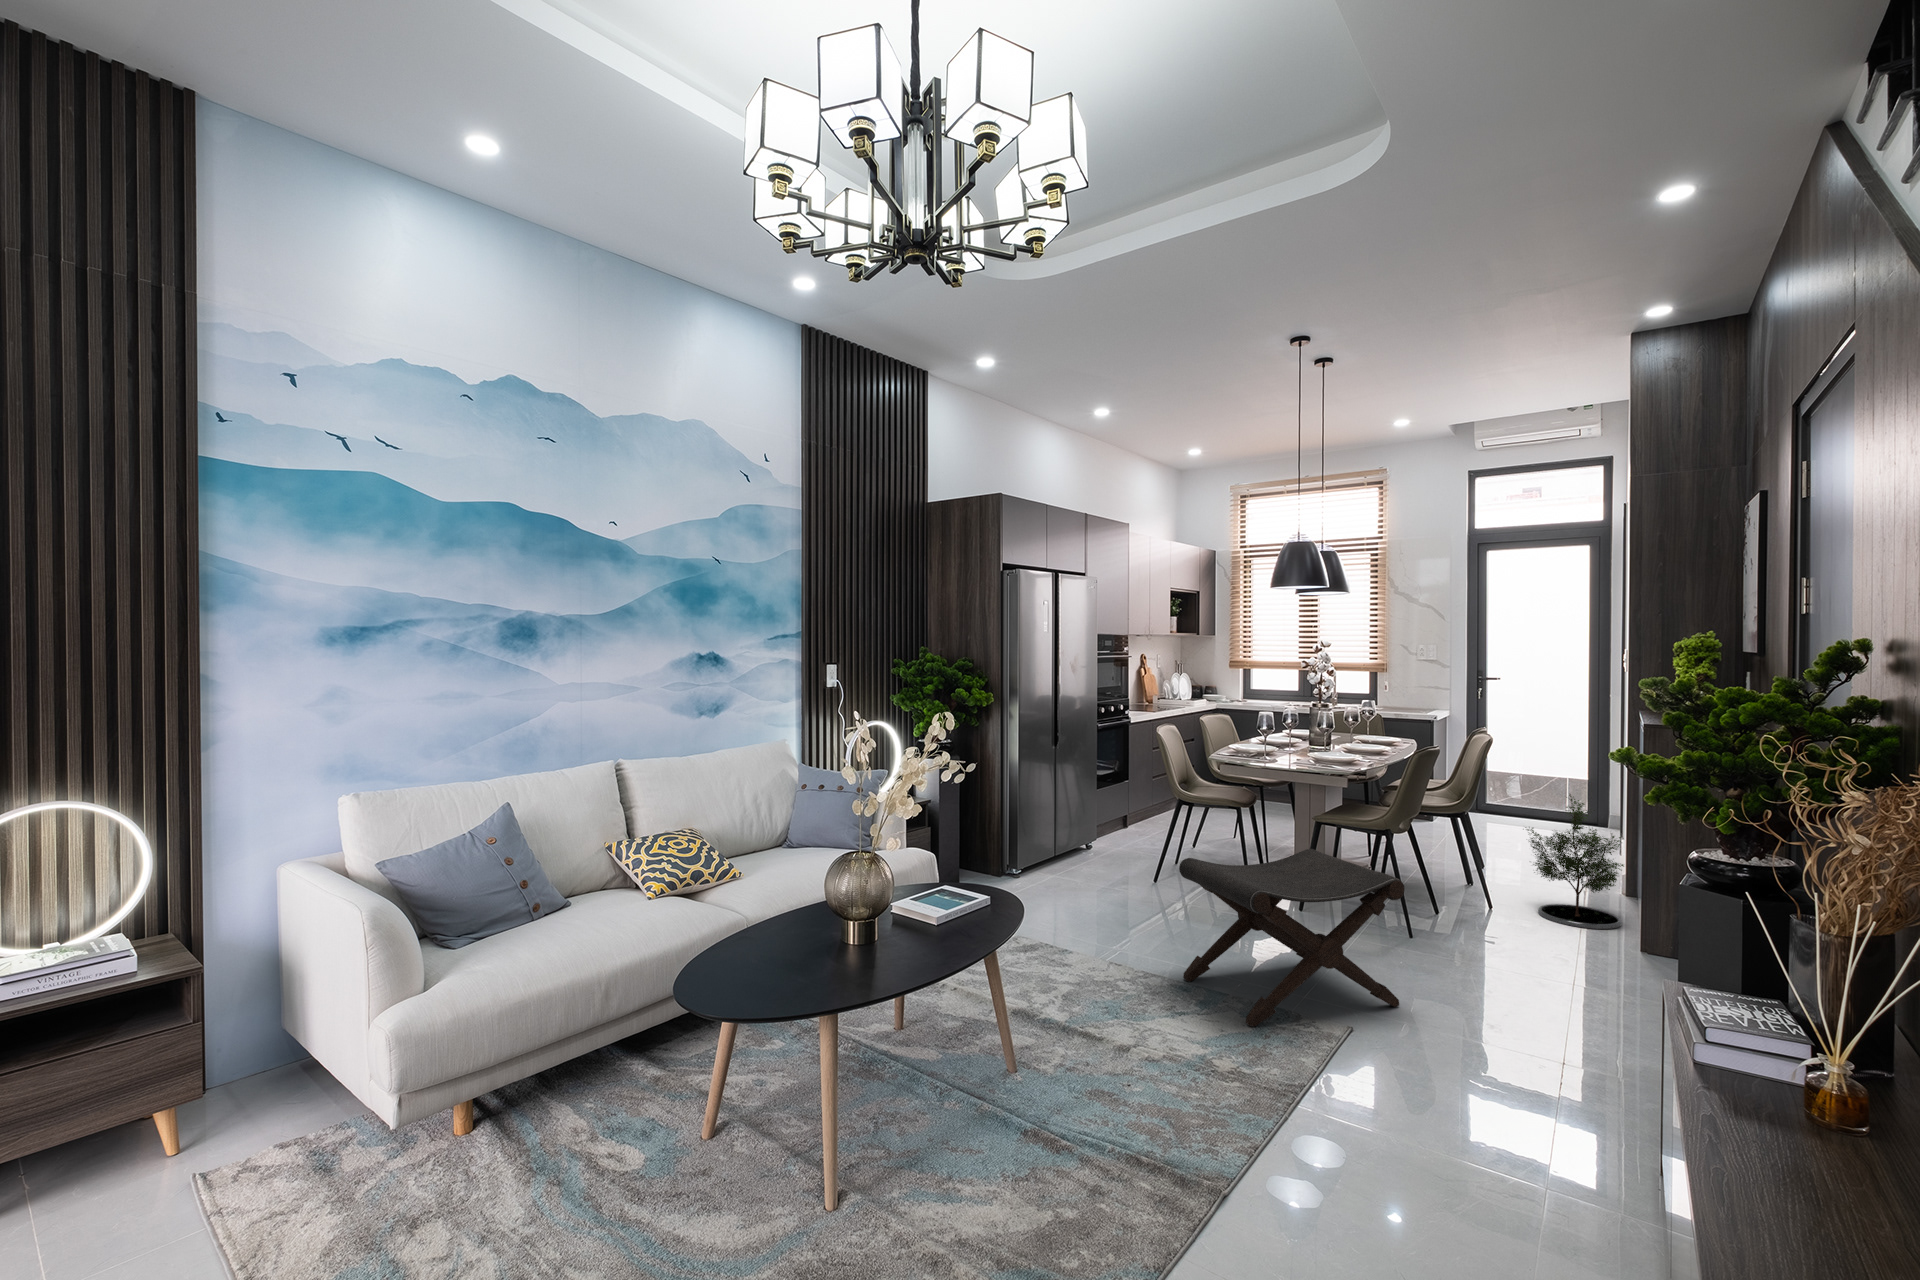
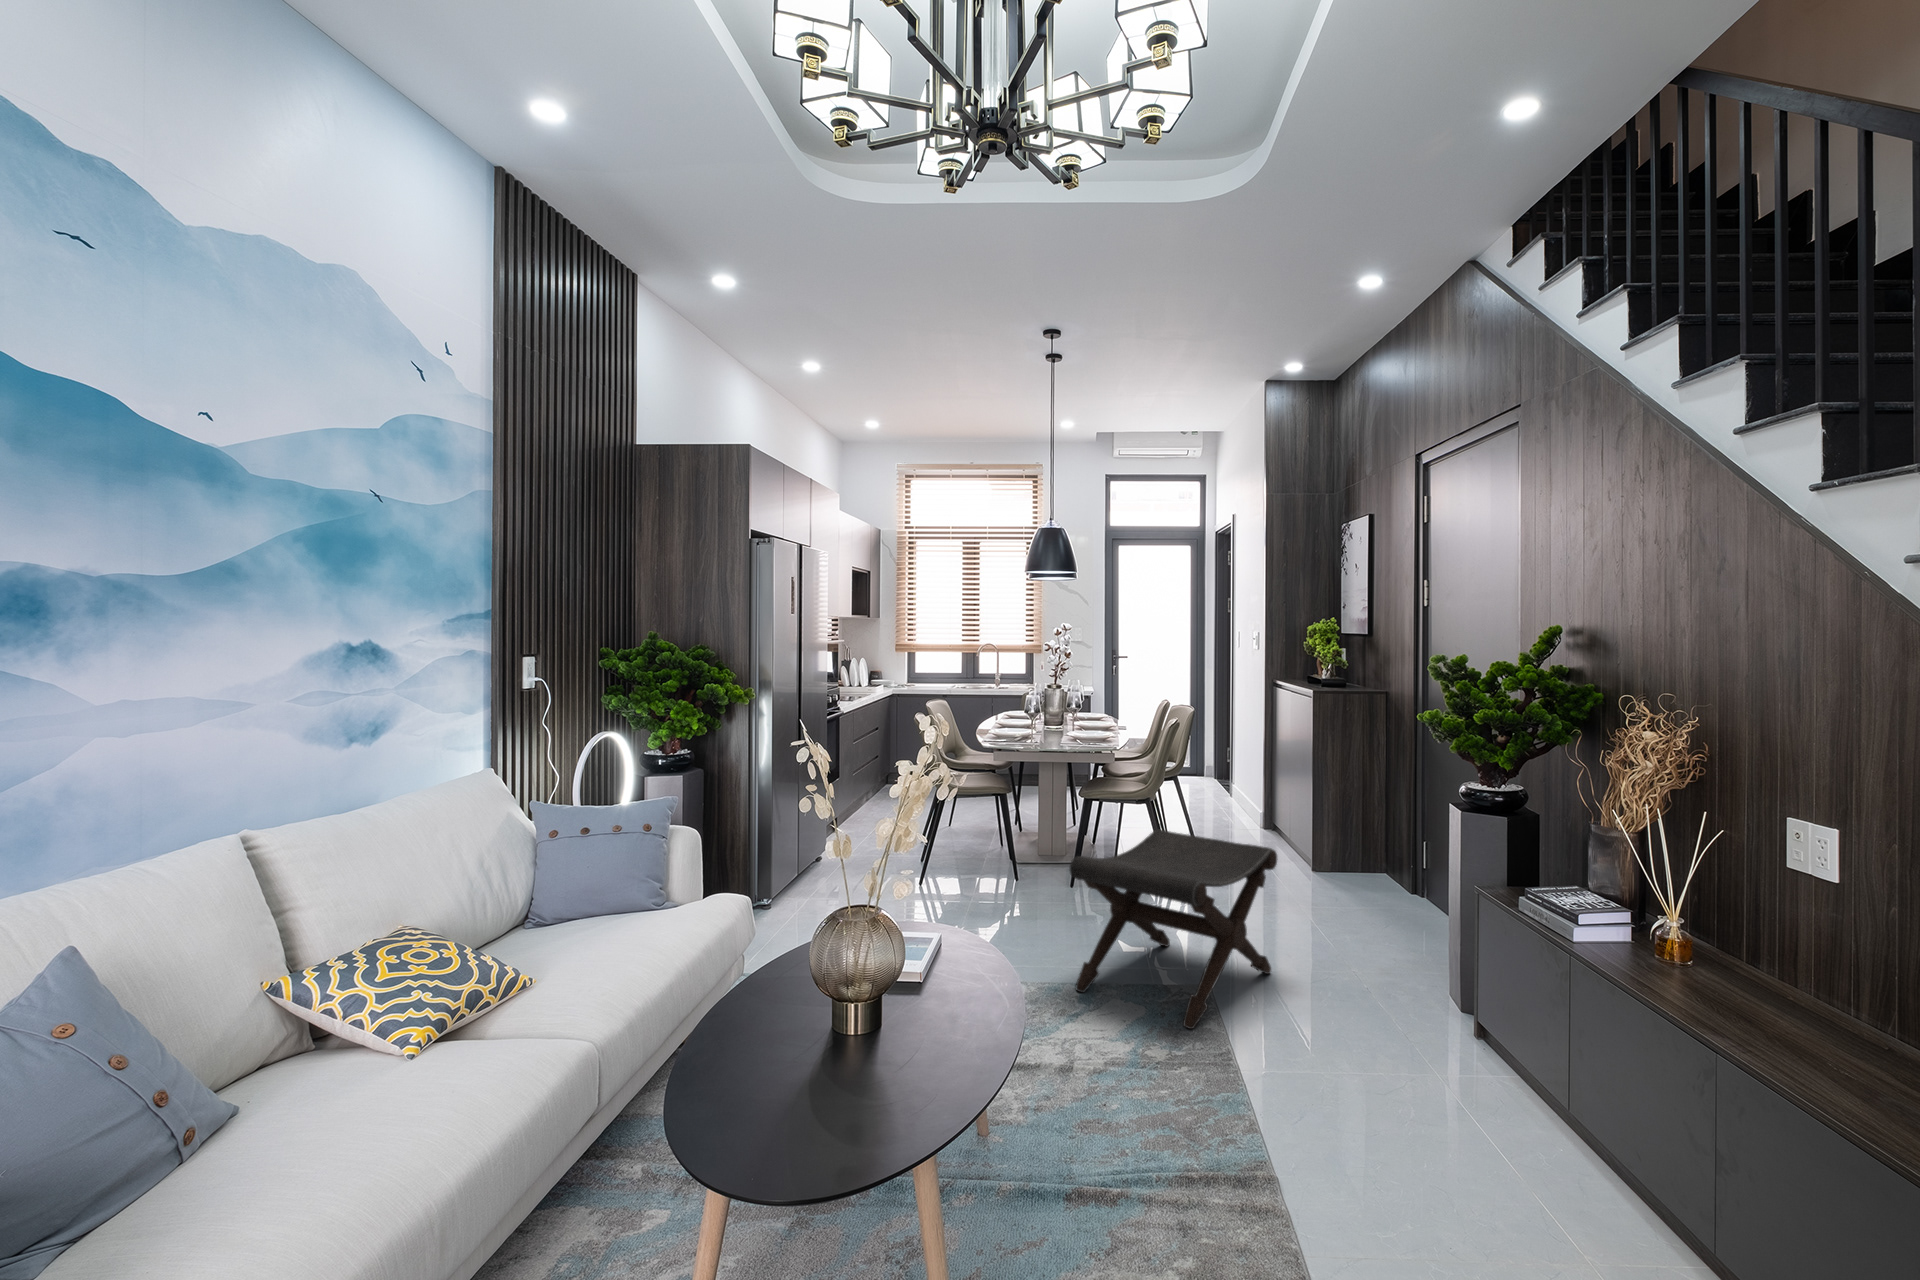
potted tree: present [1525,794,1624,929] -> none [1238,751,1319,868]

